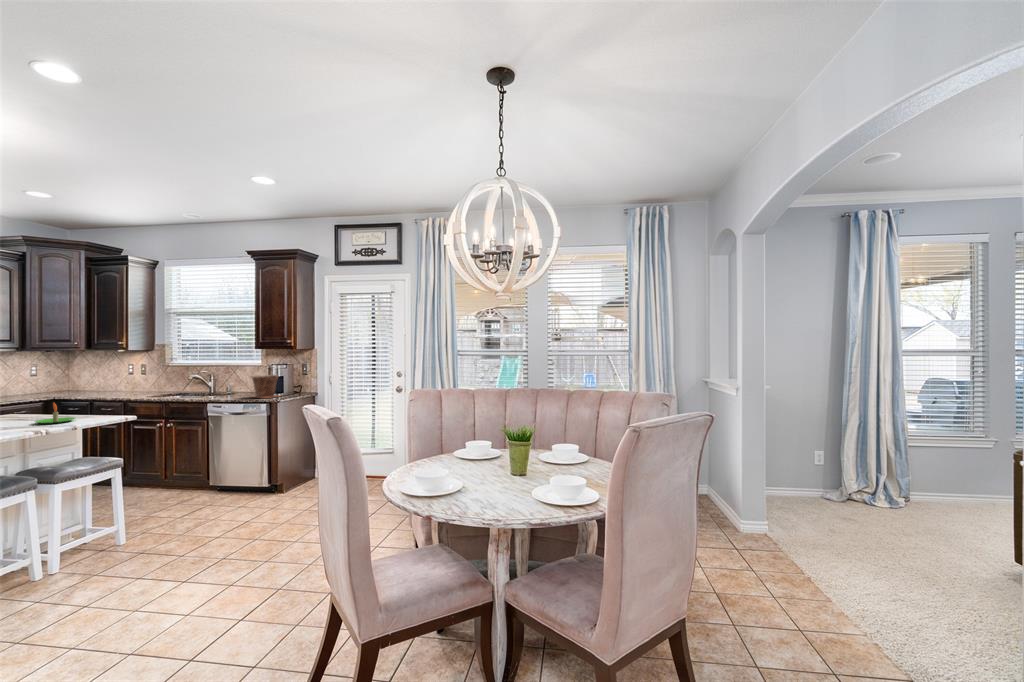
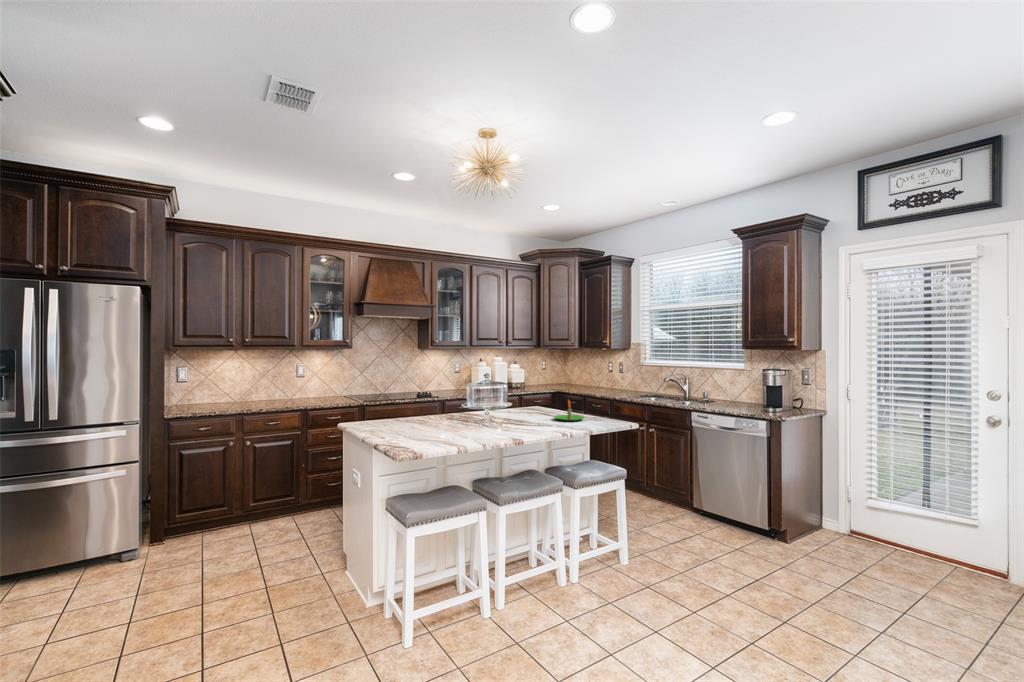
plant pot: present [250,375,279,398] -> none [739,381,781,412]

